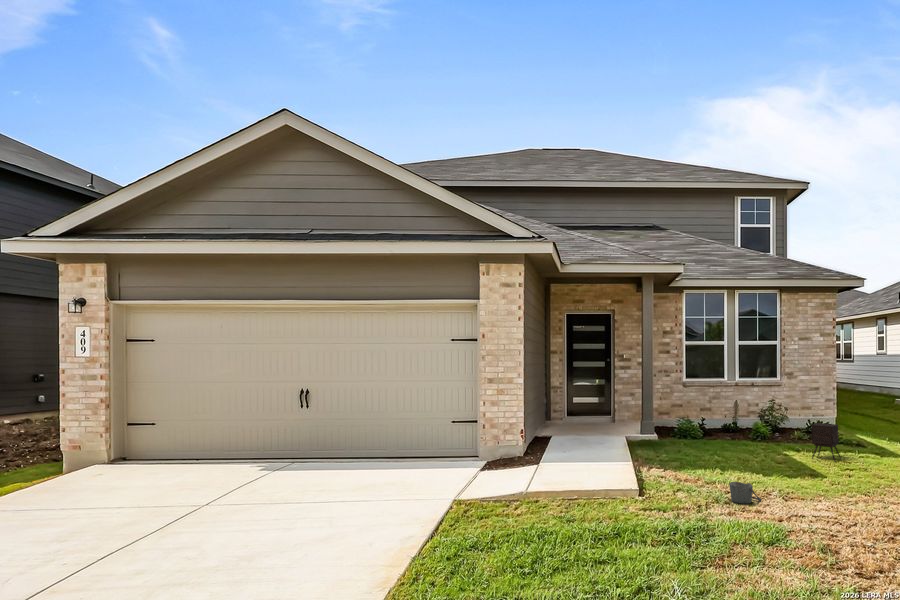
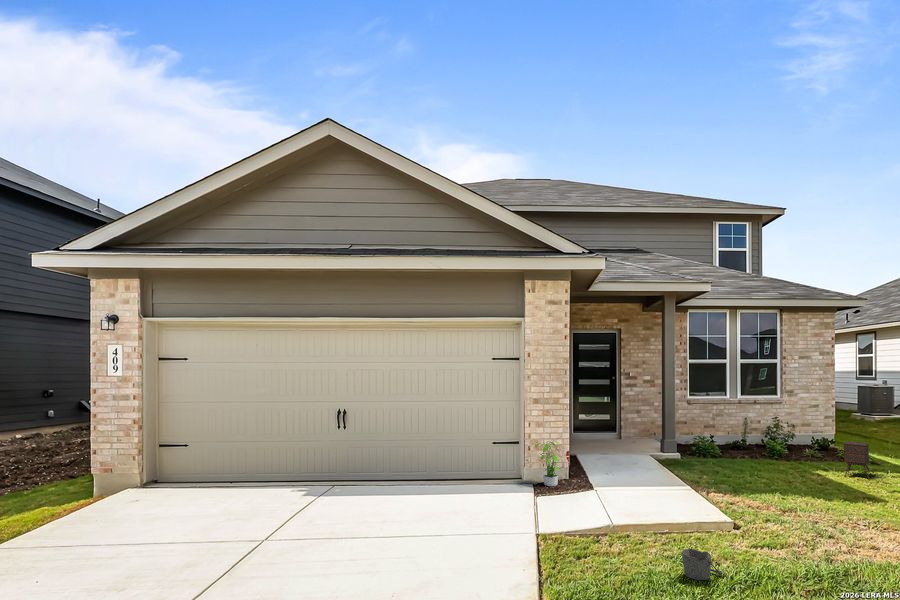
potted plant: none [486,419,513,464] -> present [535,441,560,486]
bucket: present [729,482,762,504] -> present [682,549,722,580]

